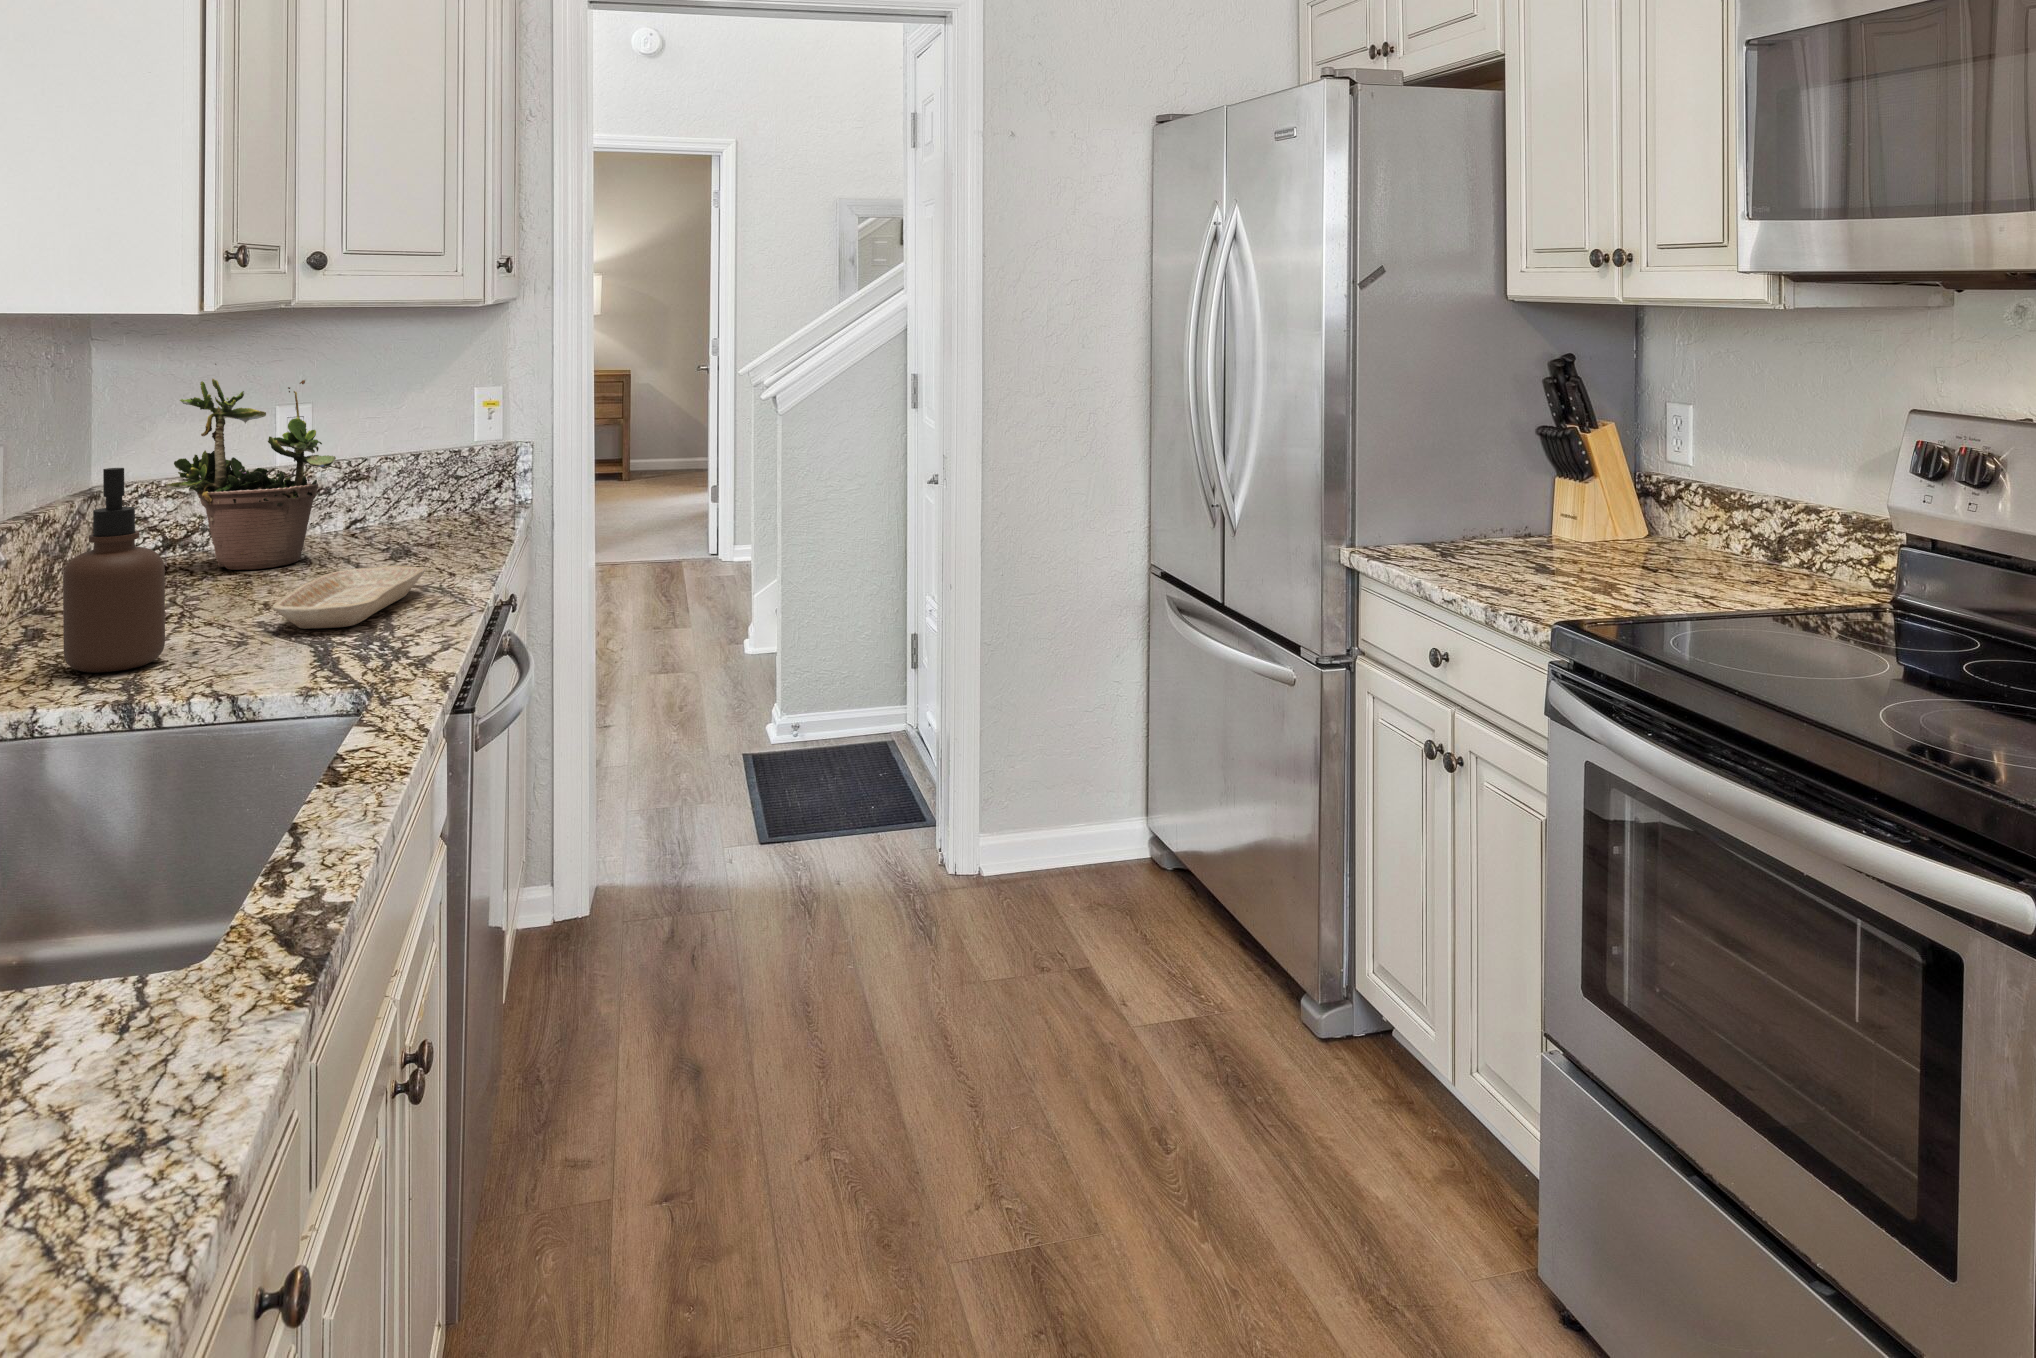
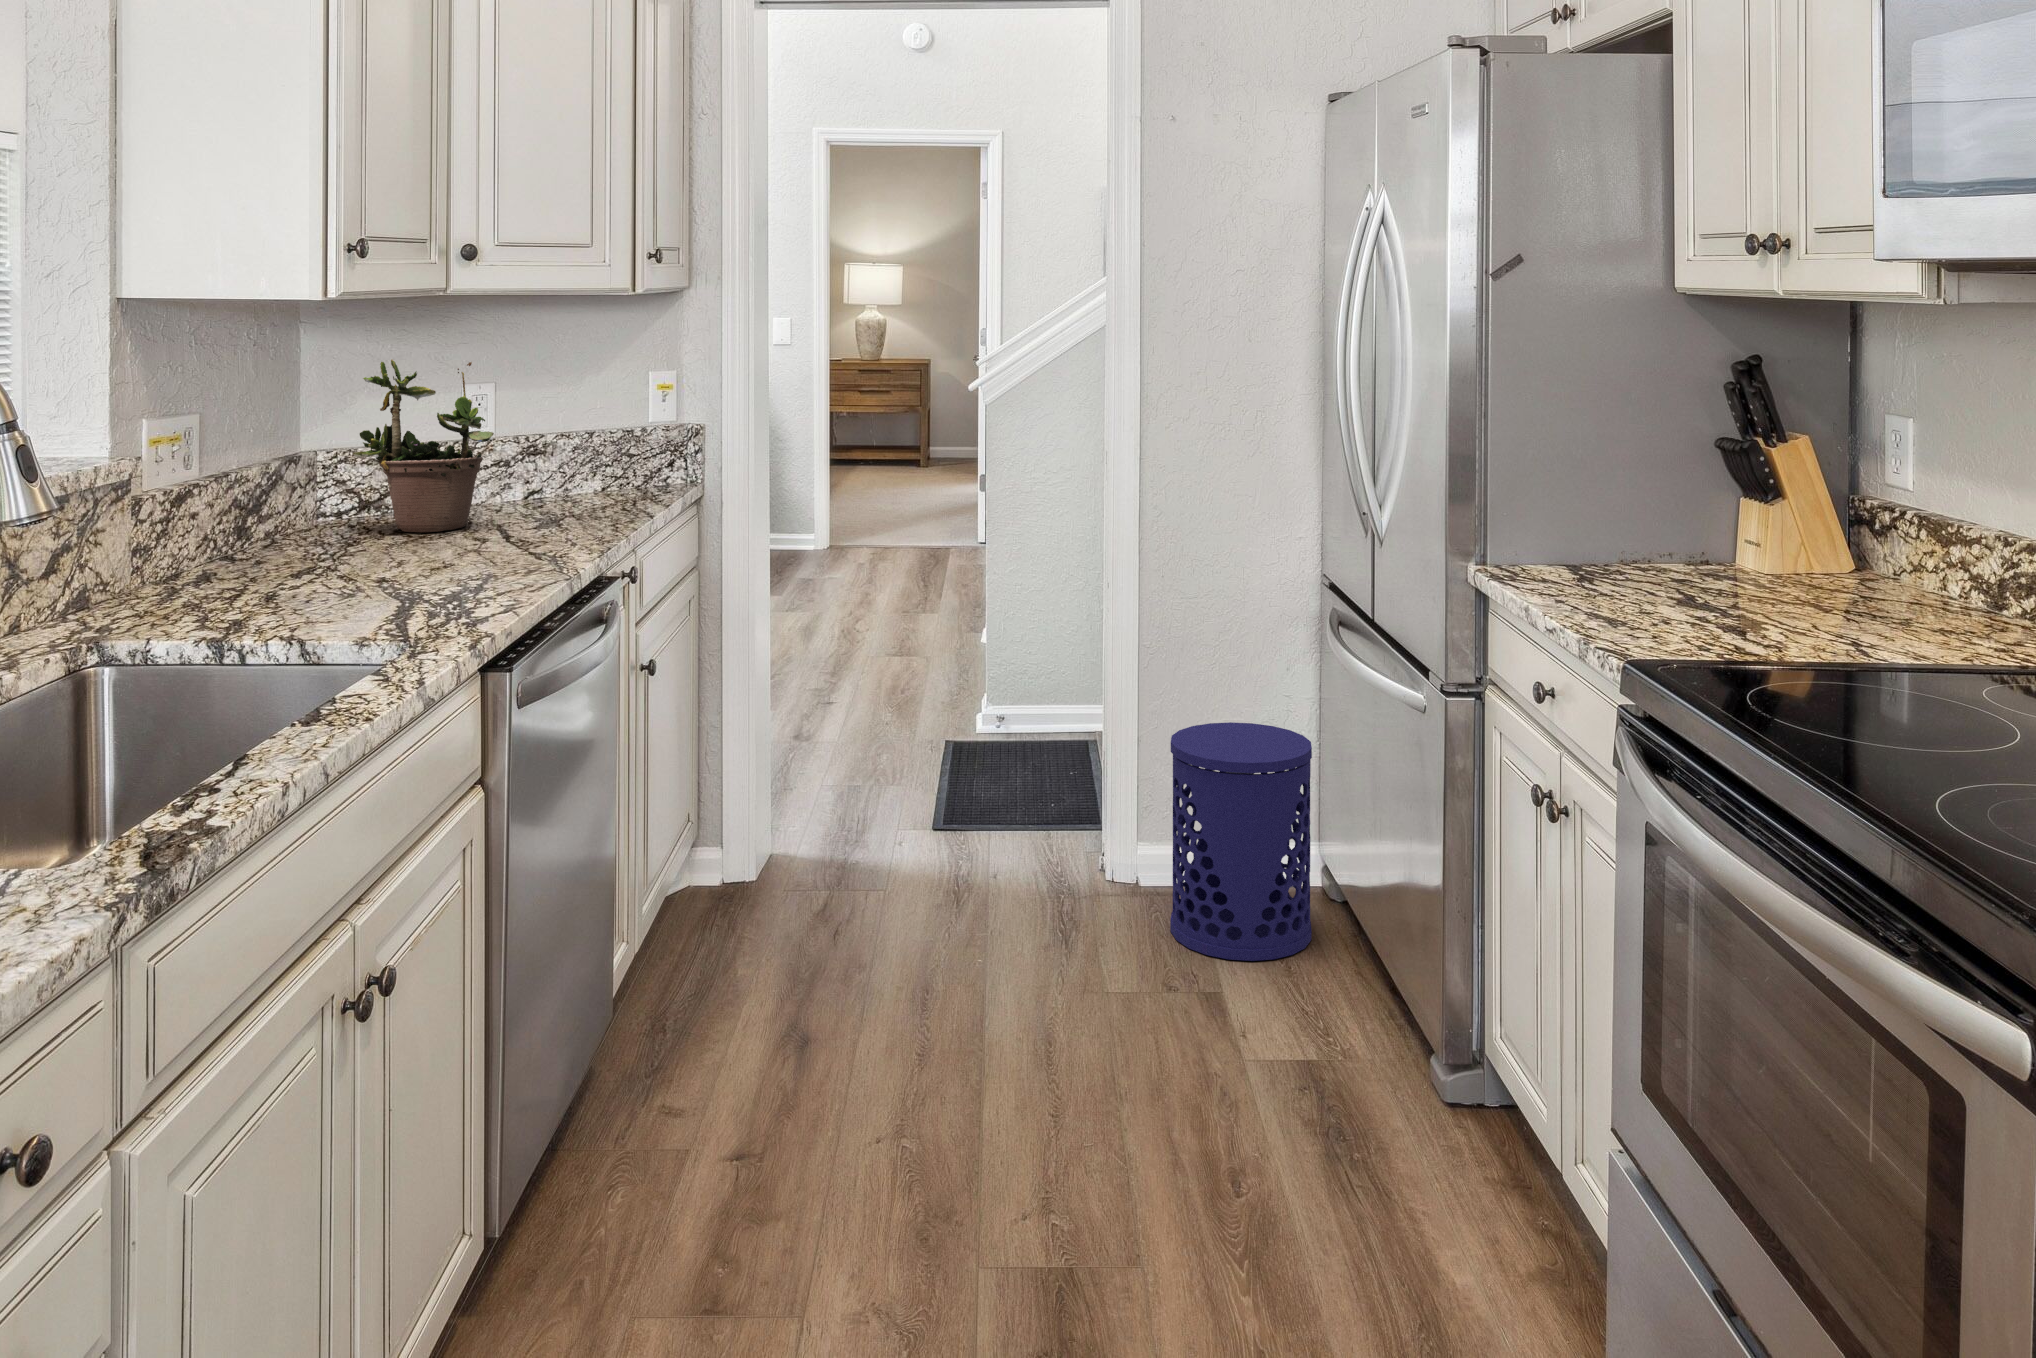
soap dispenser: present [63,468,165,673] -> none [199,435,283,614]
tray: present [273,566,425,629] -> none [385,534,540,587]
waste bin: none [1026,709,1159,935] -> present [1170,722,1312,961]

